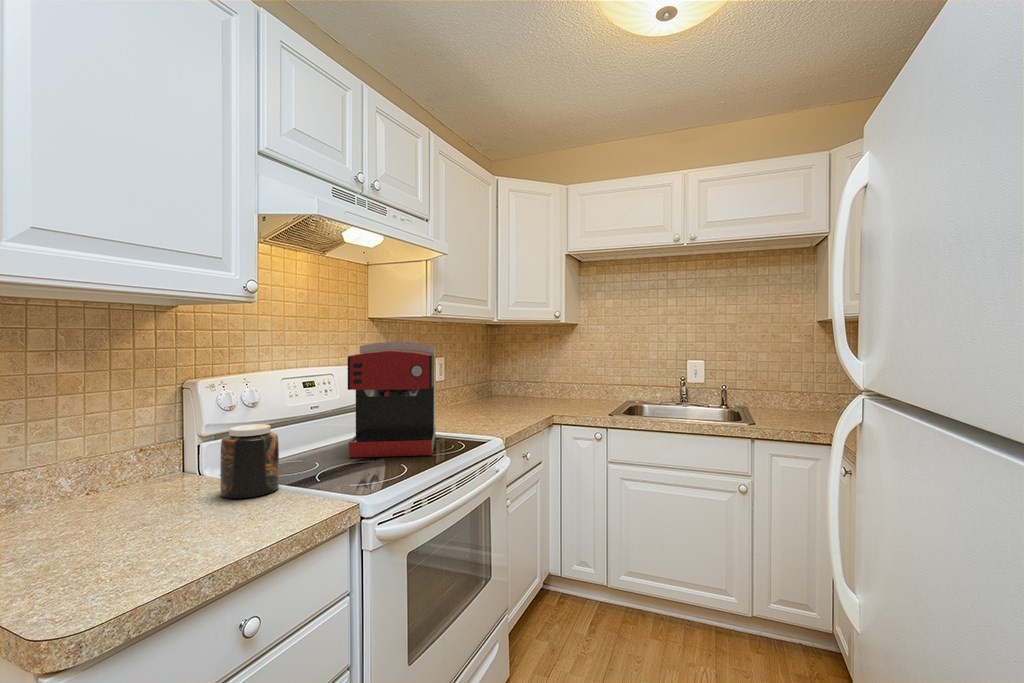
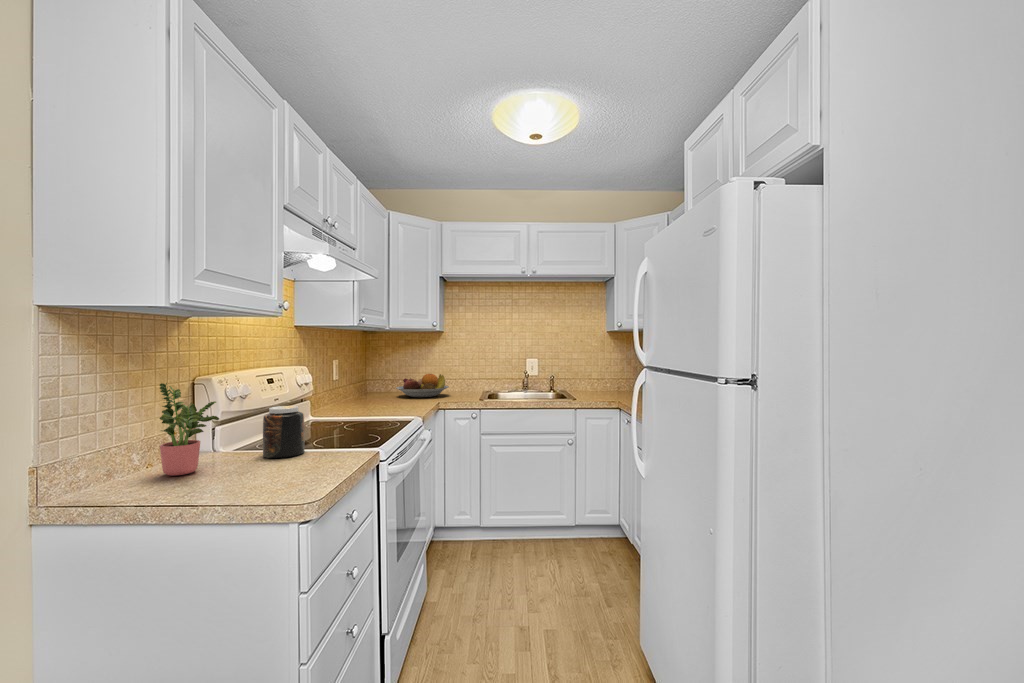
coffee maker: present [348,341,436,458] -> none [312,345,385,434]
fruit bowl: none [512,377,577,406] -> present [396,374,449,397]
potted plant: none [58,389,169,515] -> present [160,383,219,476]

